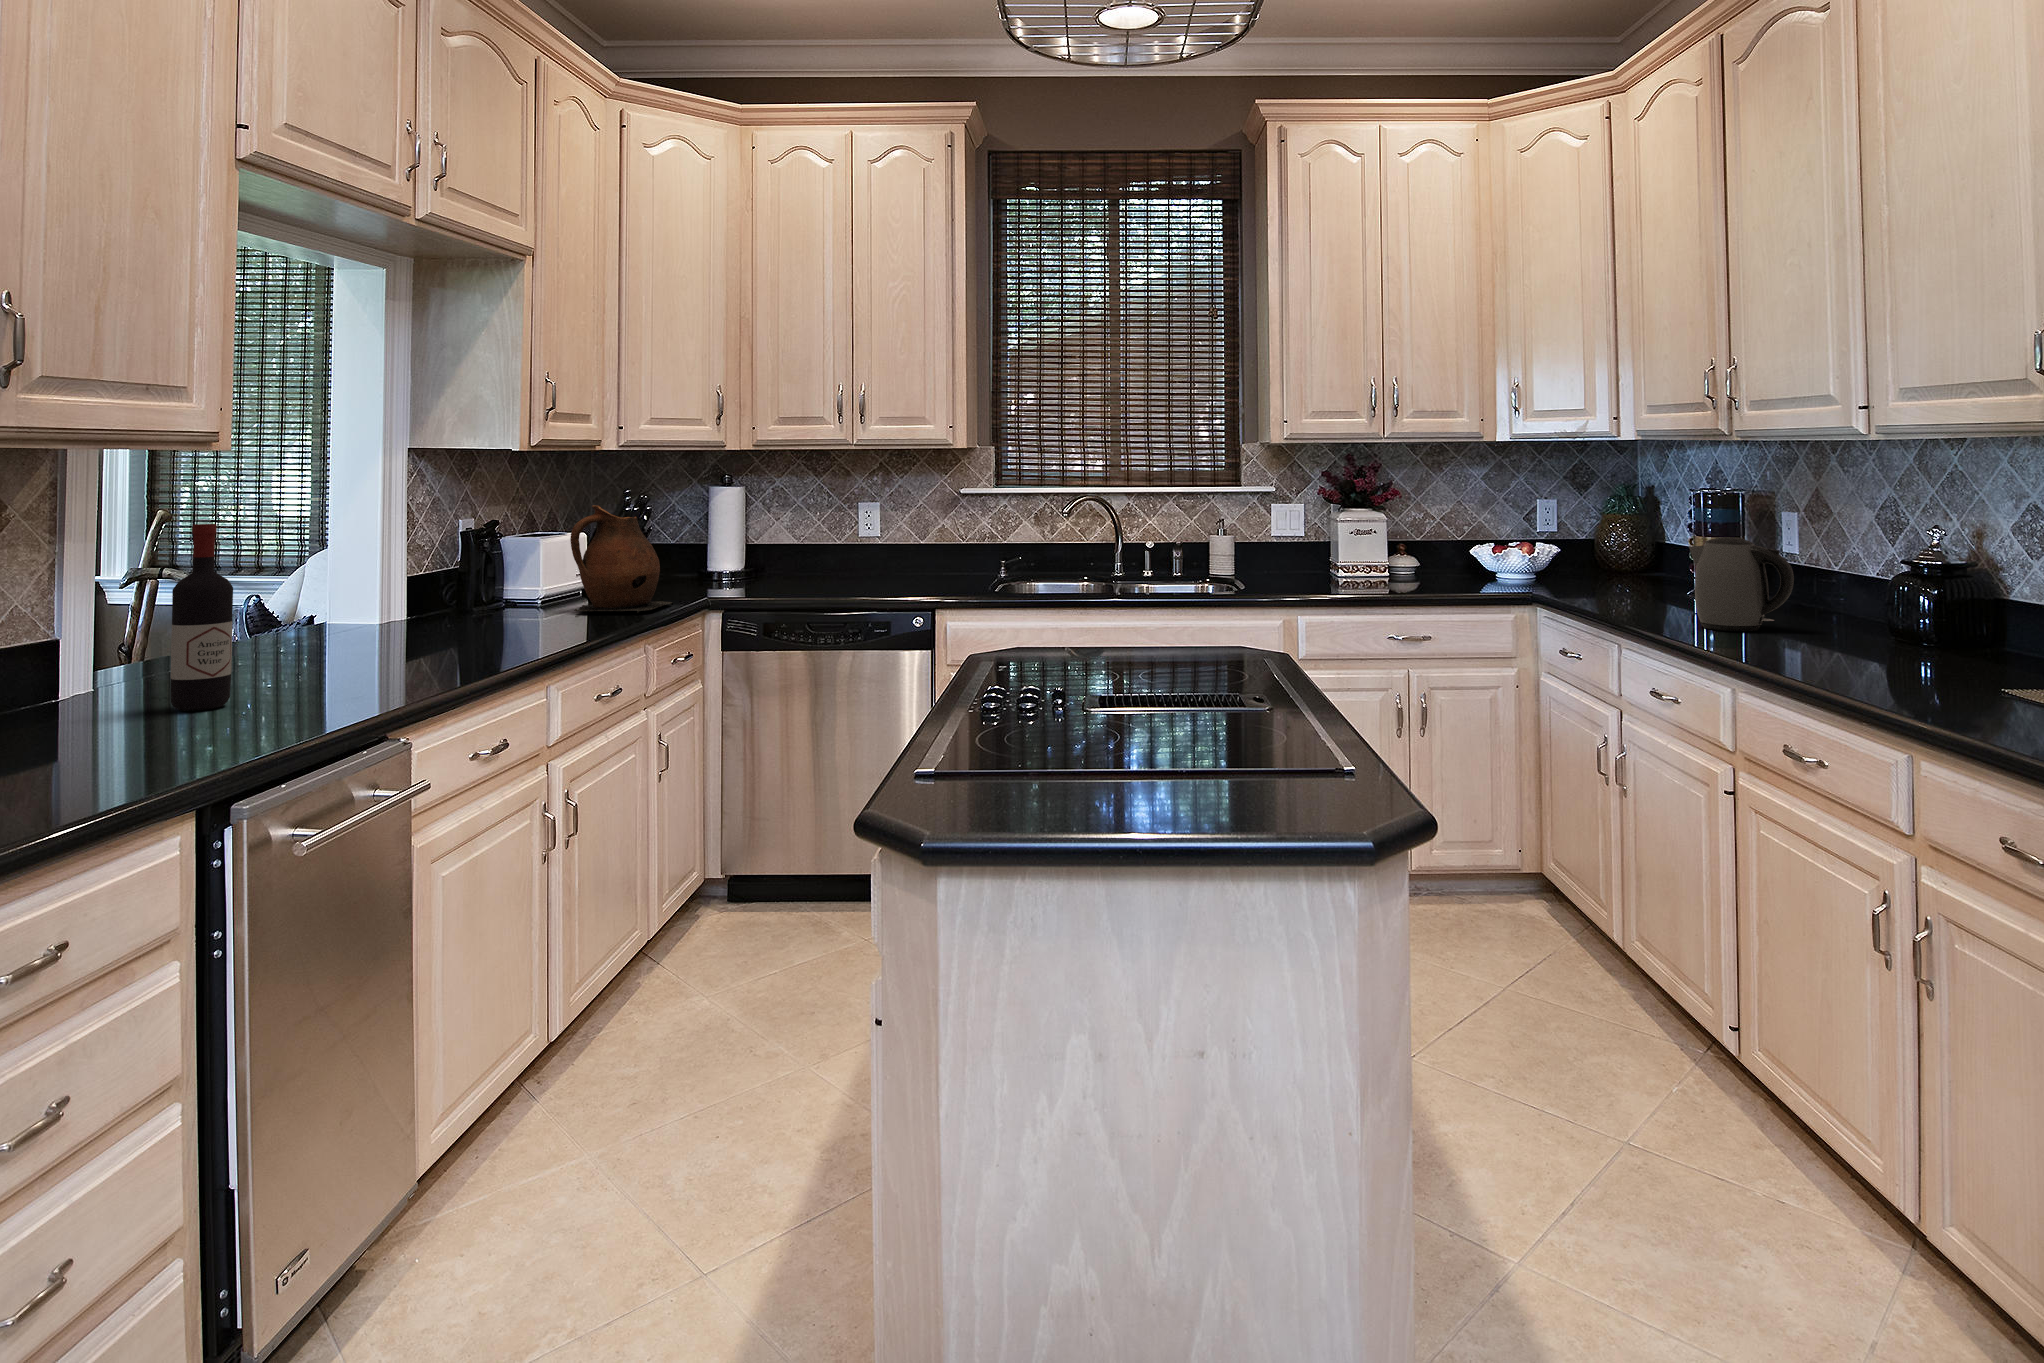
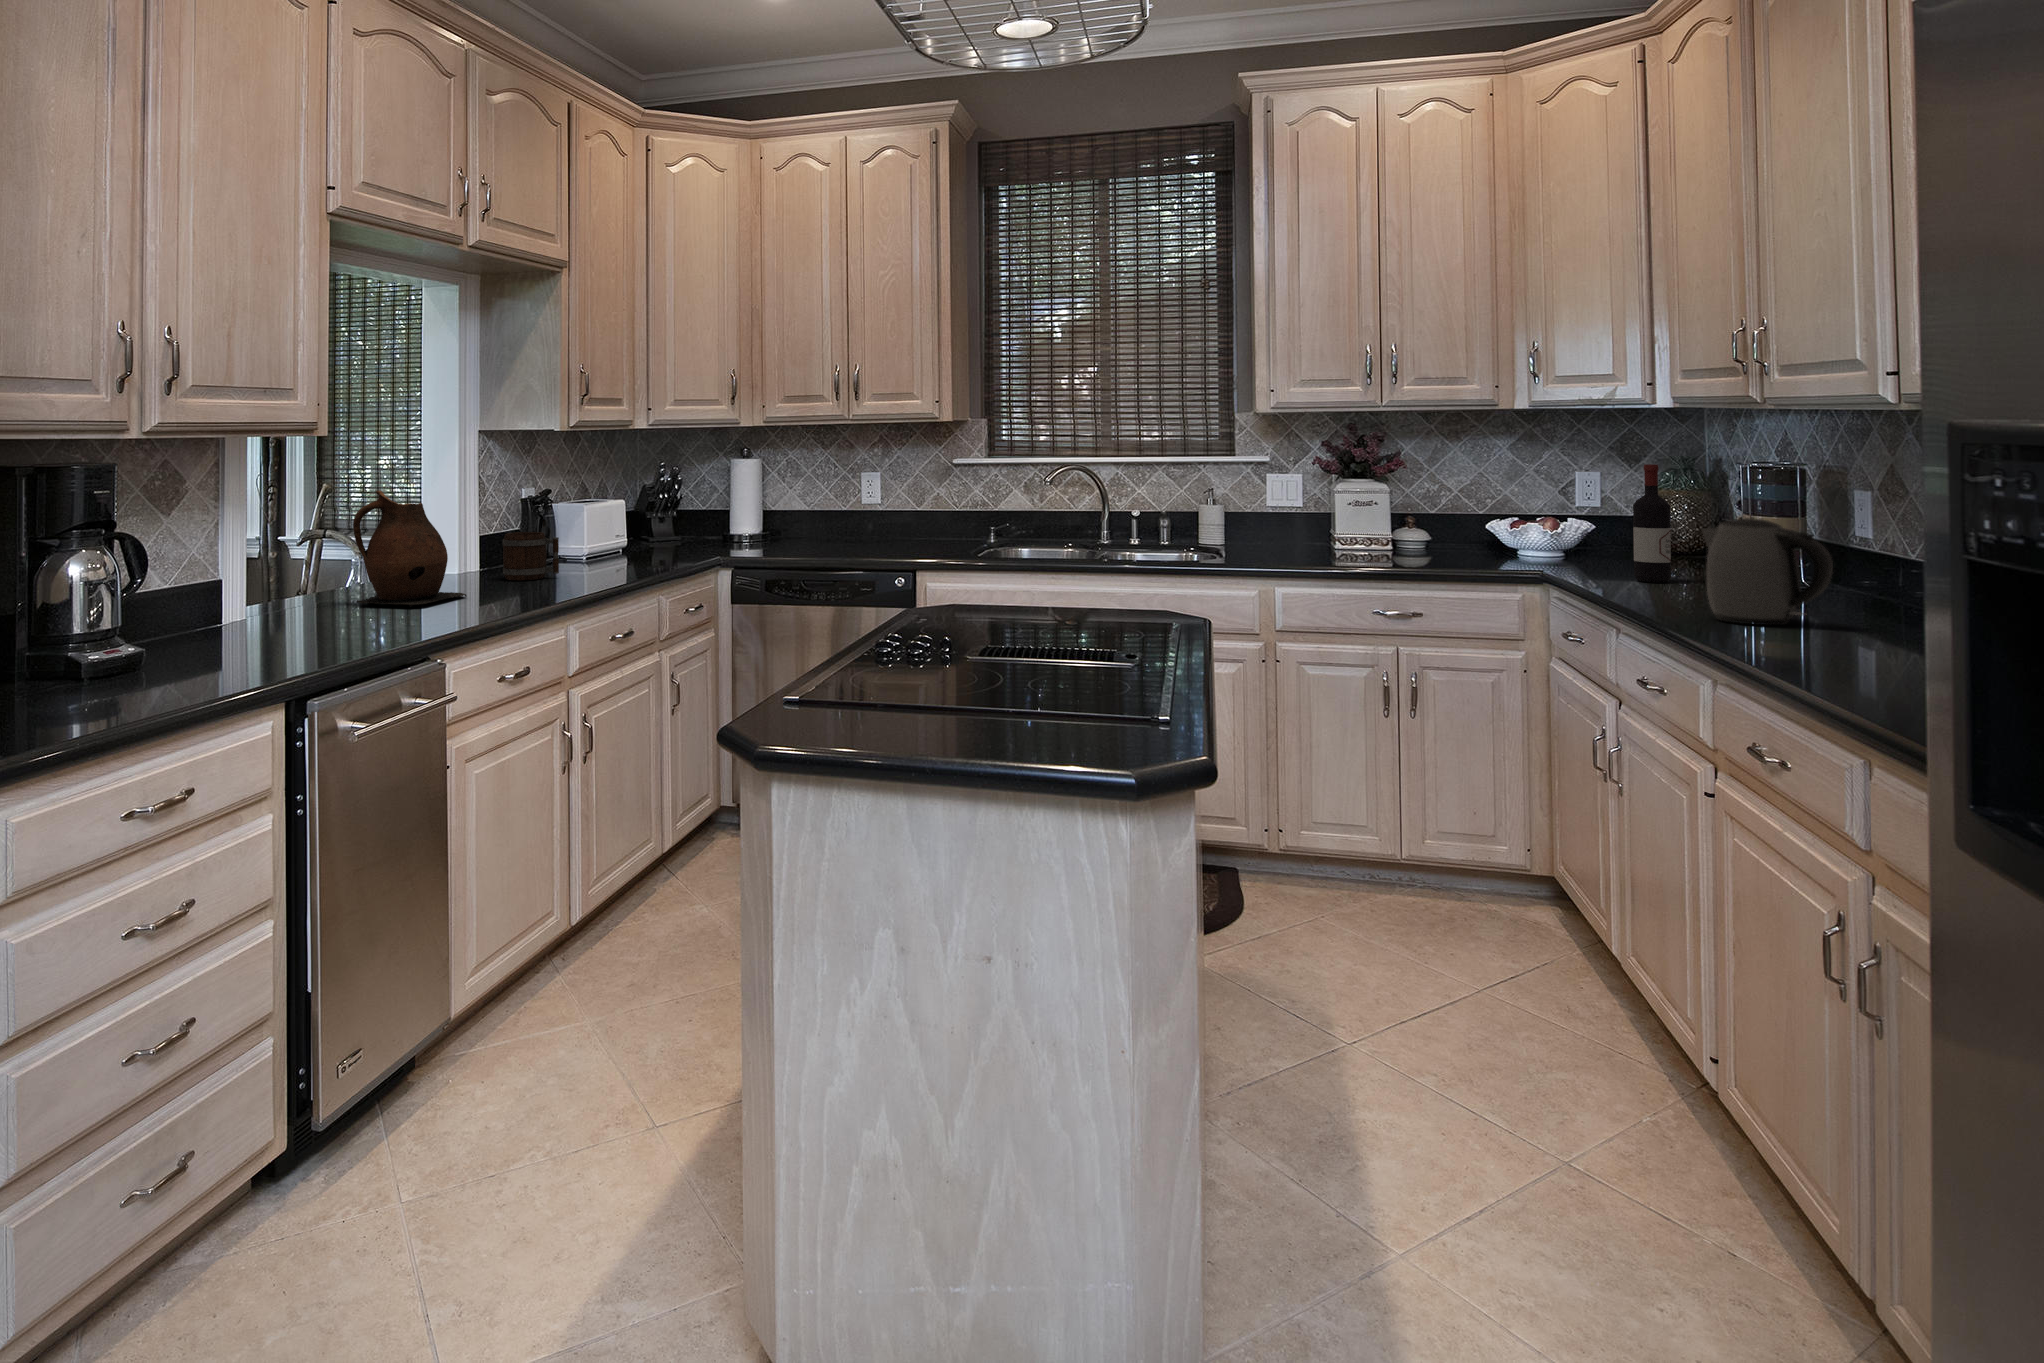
ceramic pitcher: present [570,505,673,613] -> present [353,491,467,607]
wine bottle: present [171,524,233,711] -> present [1633,465,1671,582]
mug: none [442,573,518,632] -> present [503,532,559,580]

